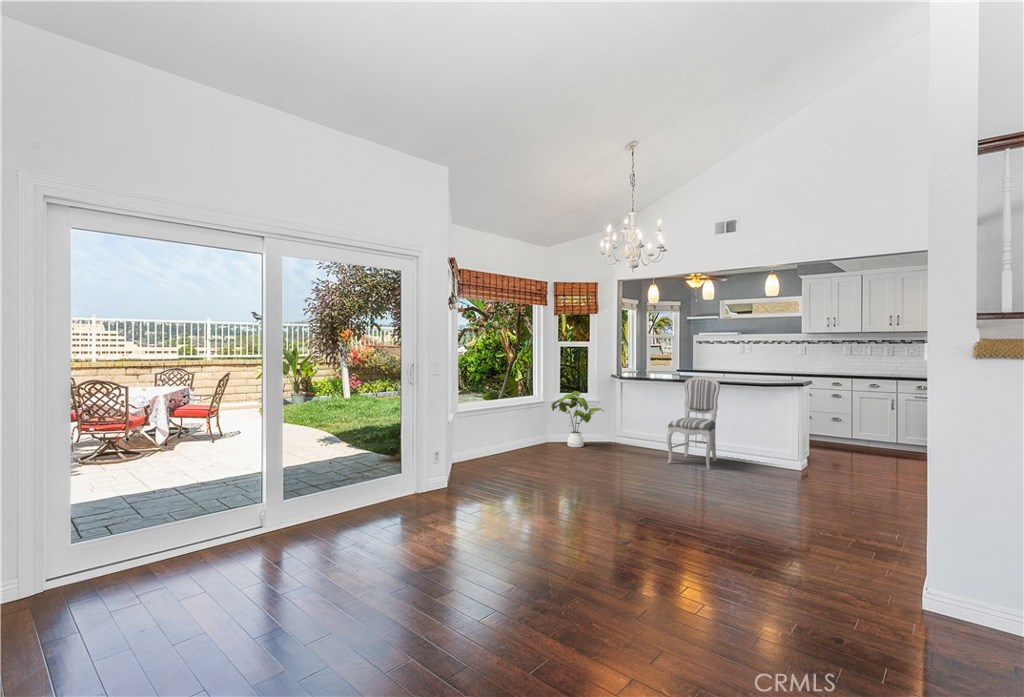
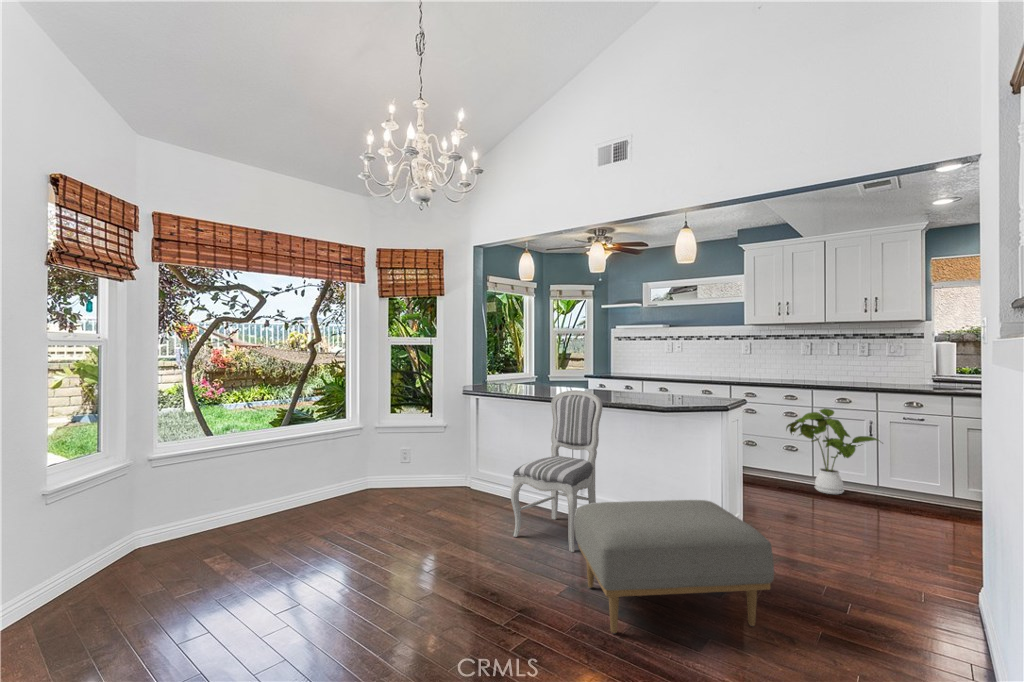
house plant: present [551,391,604,447] -> present [786,409,880,494]
ottoman: none [720,435,834,493] -> present [575,500,774,633]

